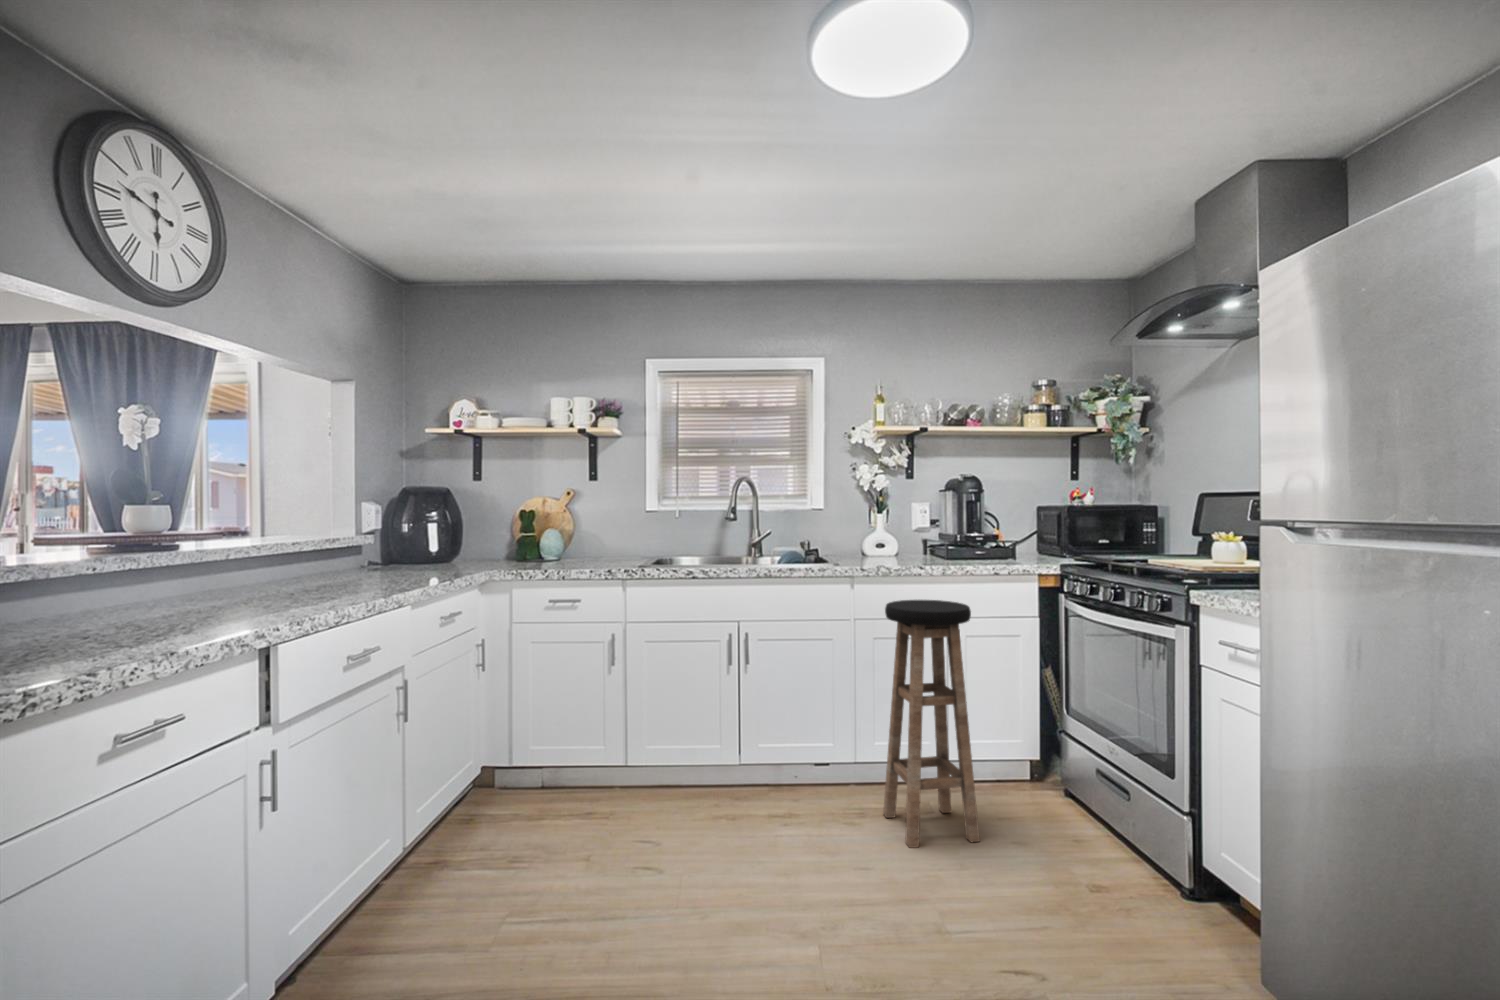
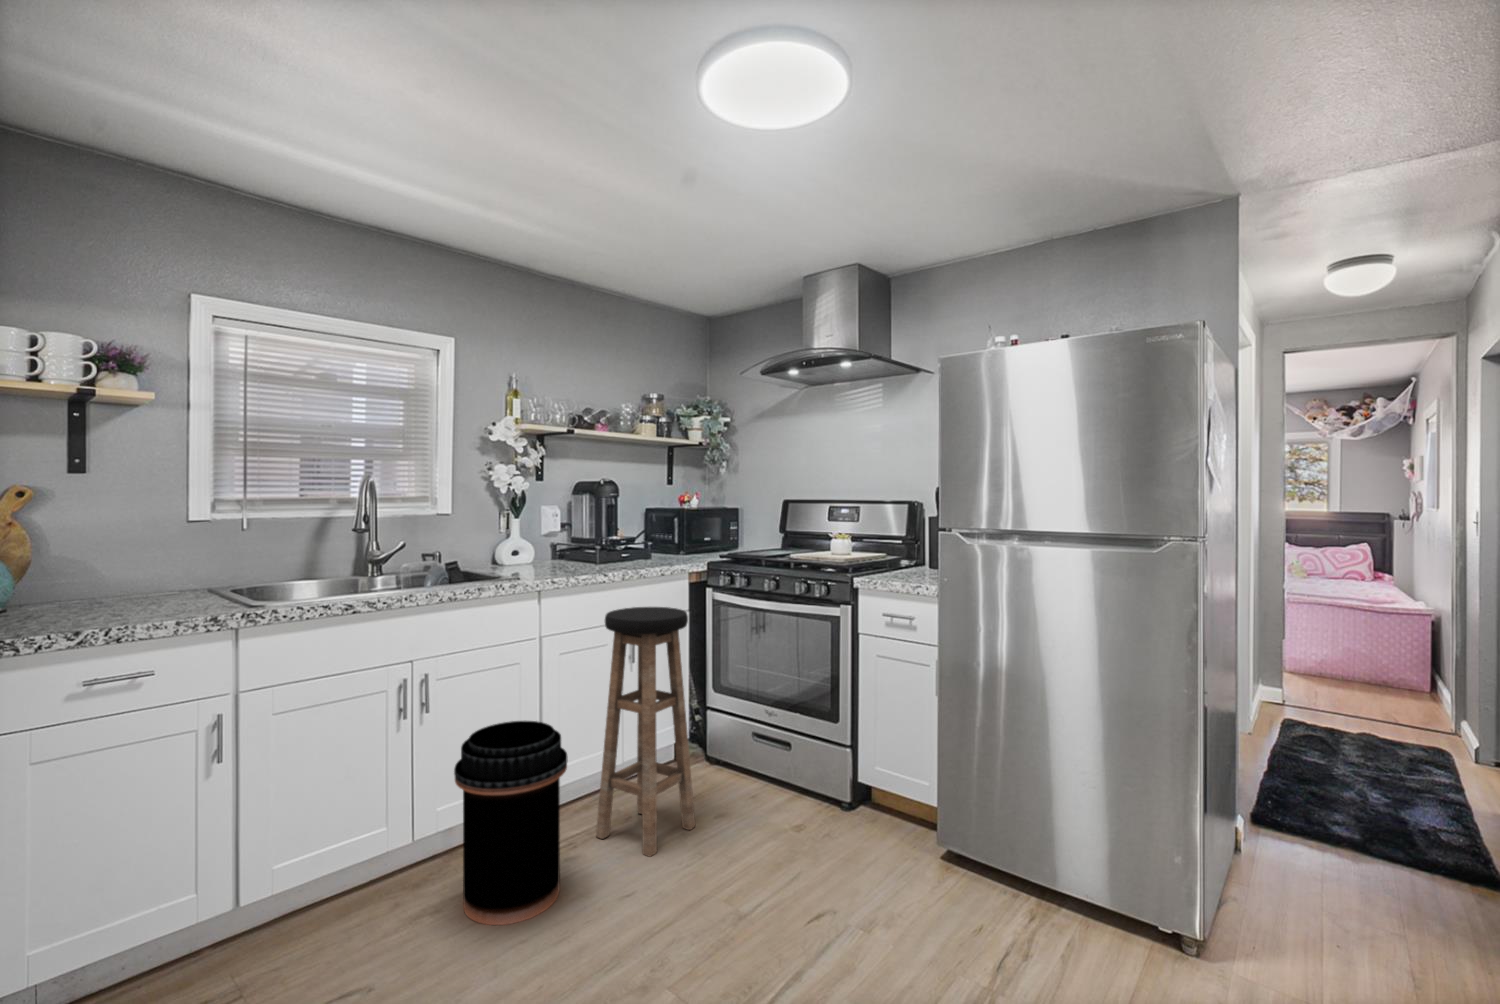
trash can: none [734,681,824,849] -> present [454,721,568,925]

